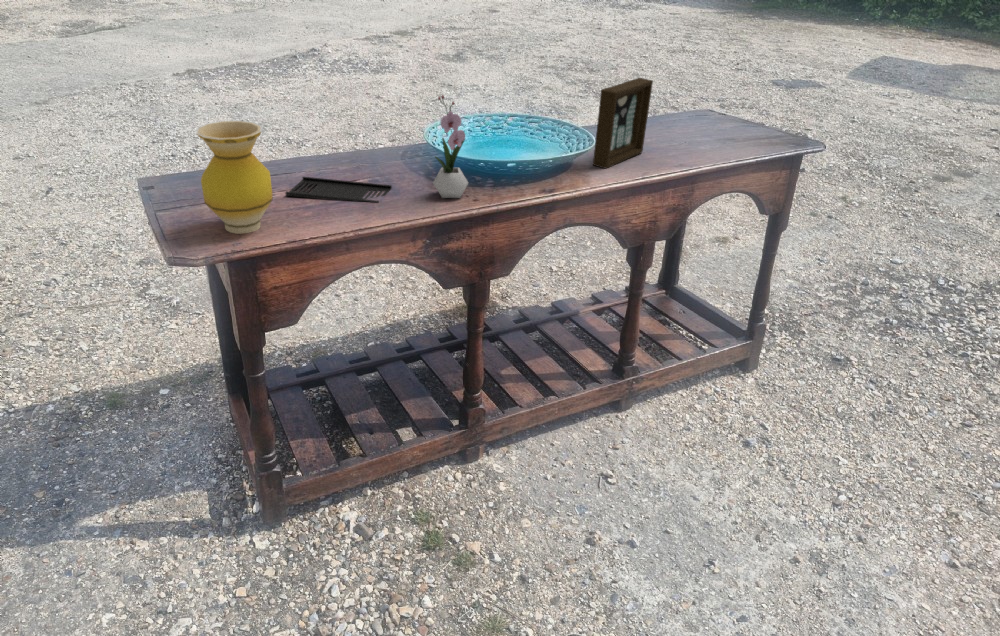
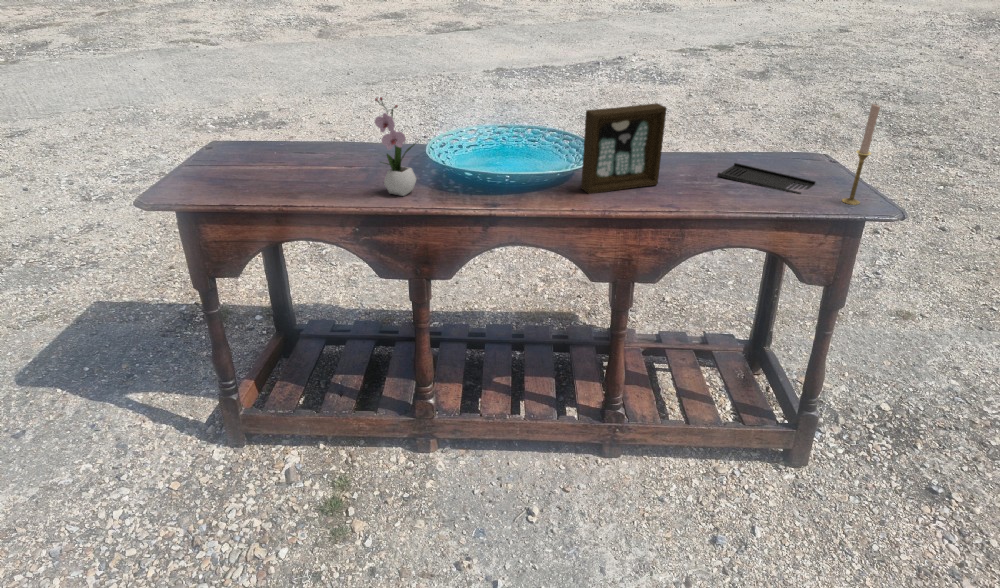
candlestick: none [776,61,806,146] -> present [842,104,880,205]
vase: present [196,121,272,234] -> none [168,100,236,193]
tray: present [286,177,392,203] -> present [718,163,816,194]

